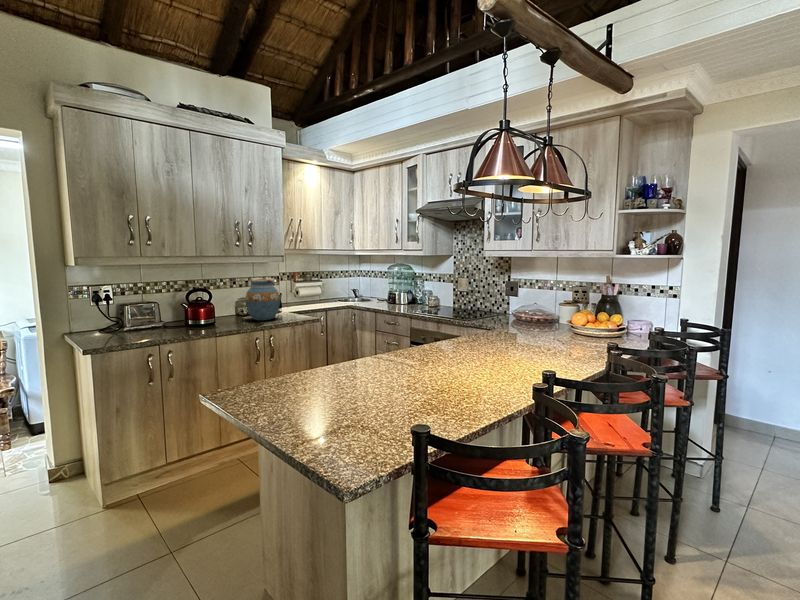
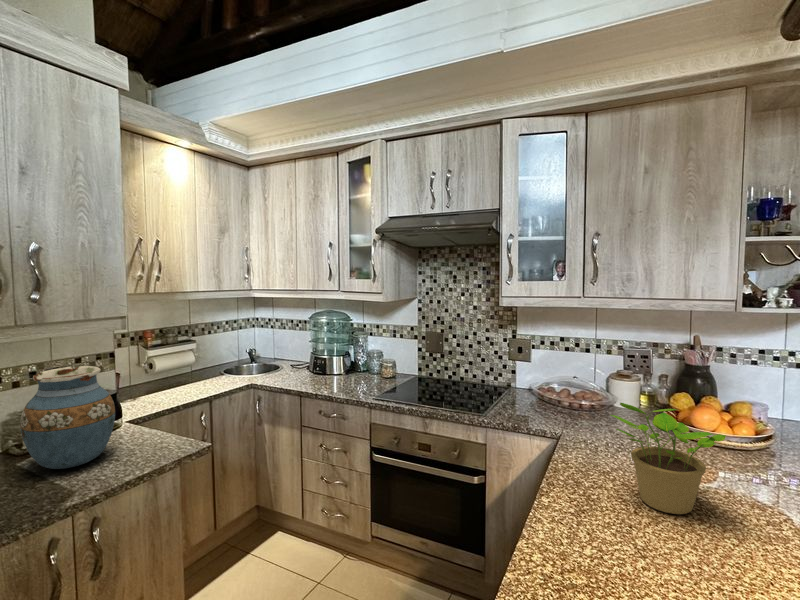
potted plant: none [486,292,532,345] -> present [611,403,726,514]

